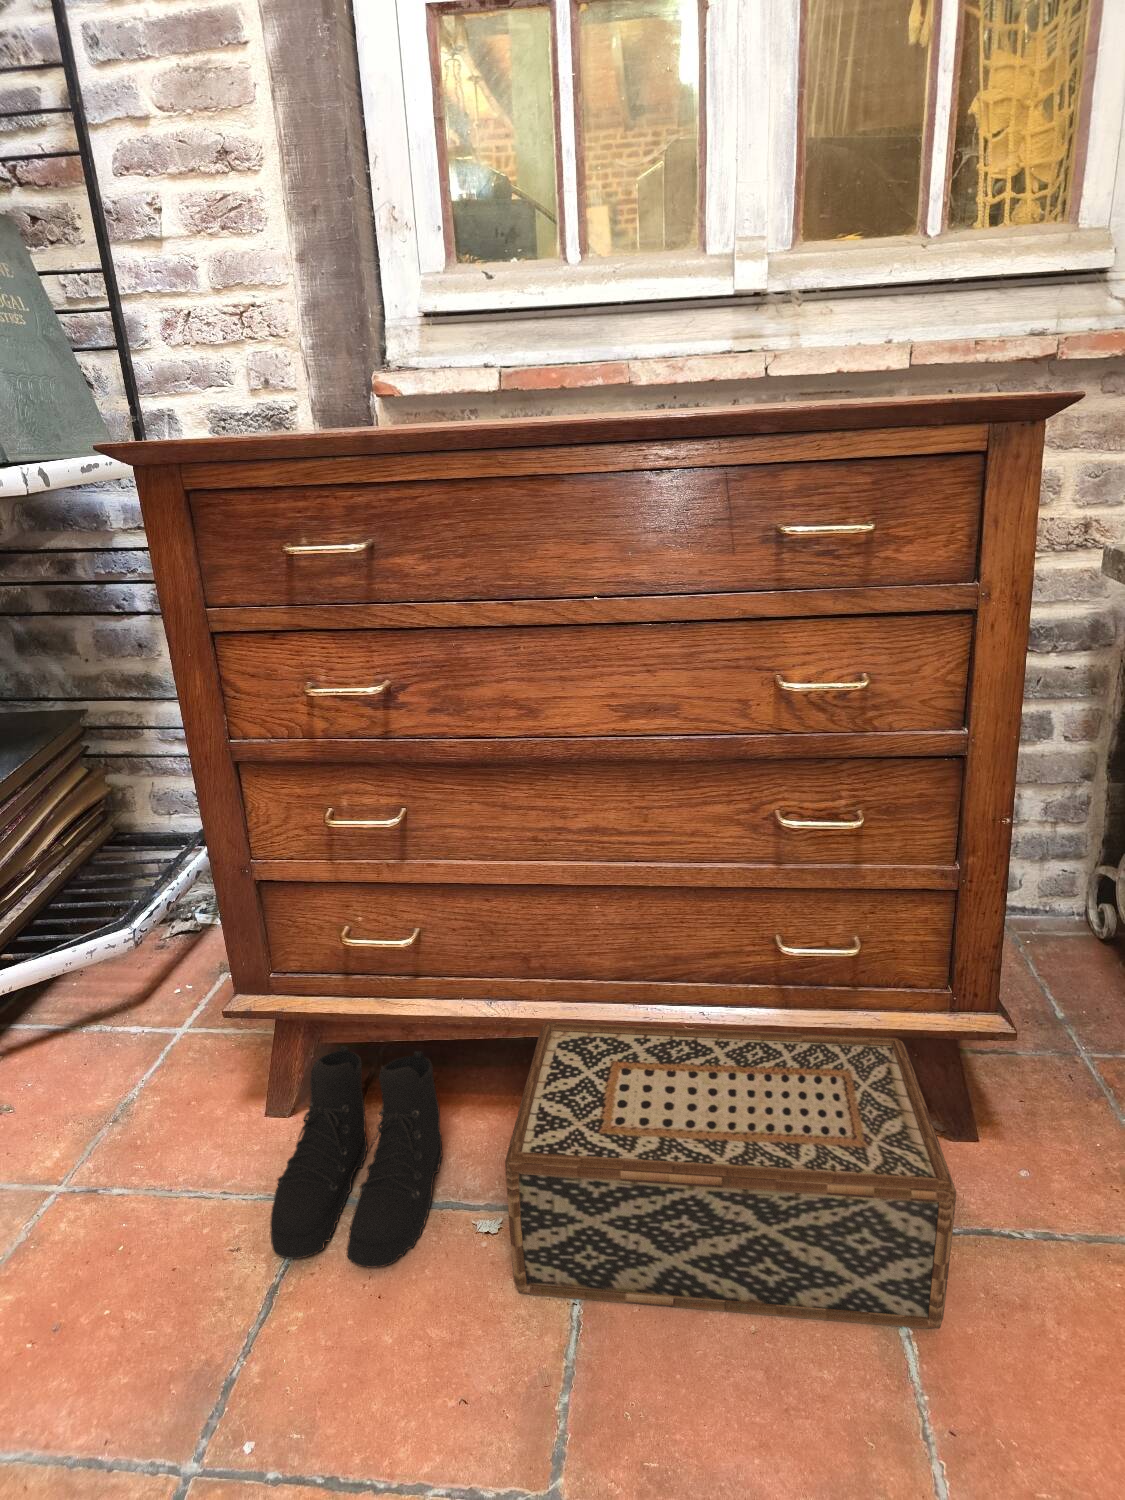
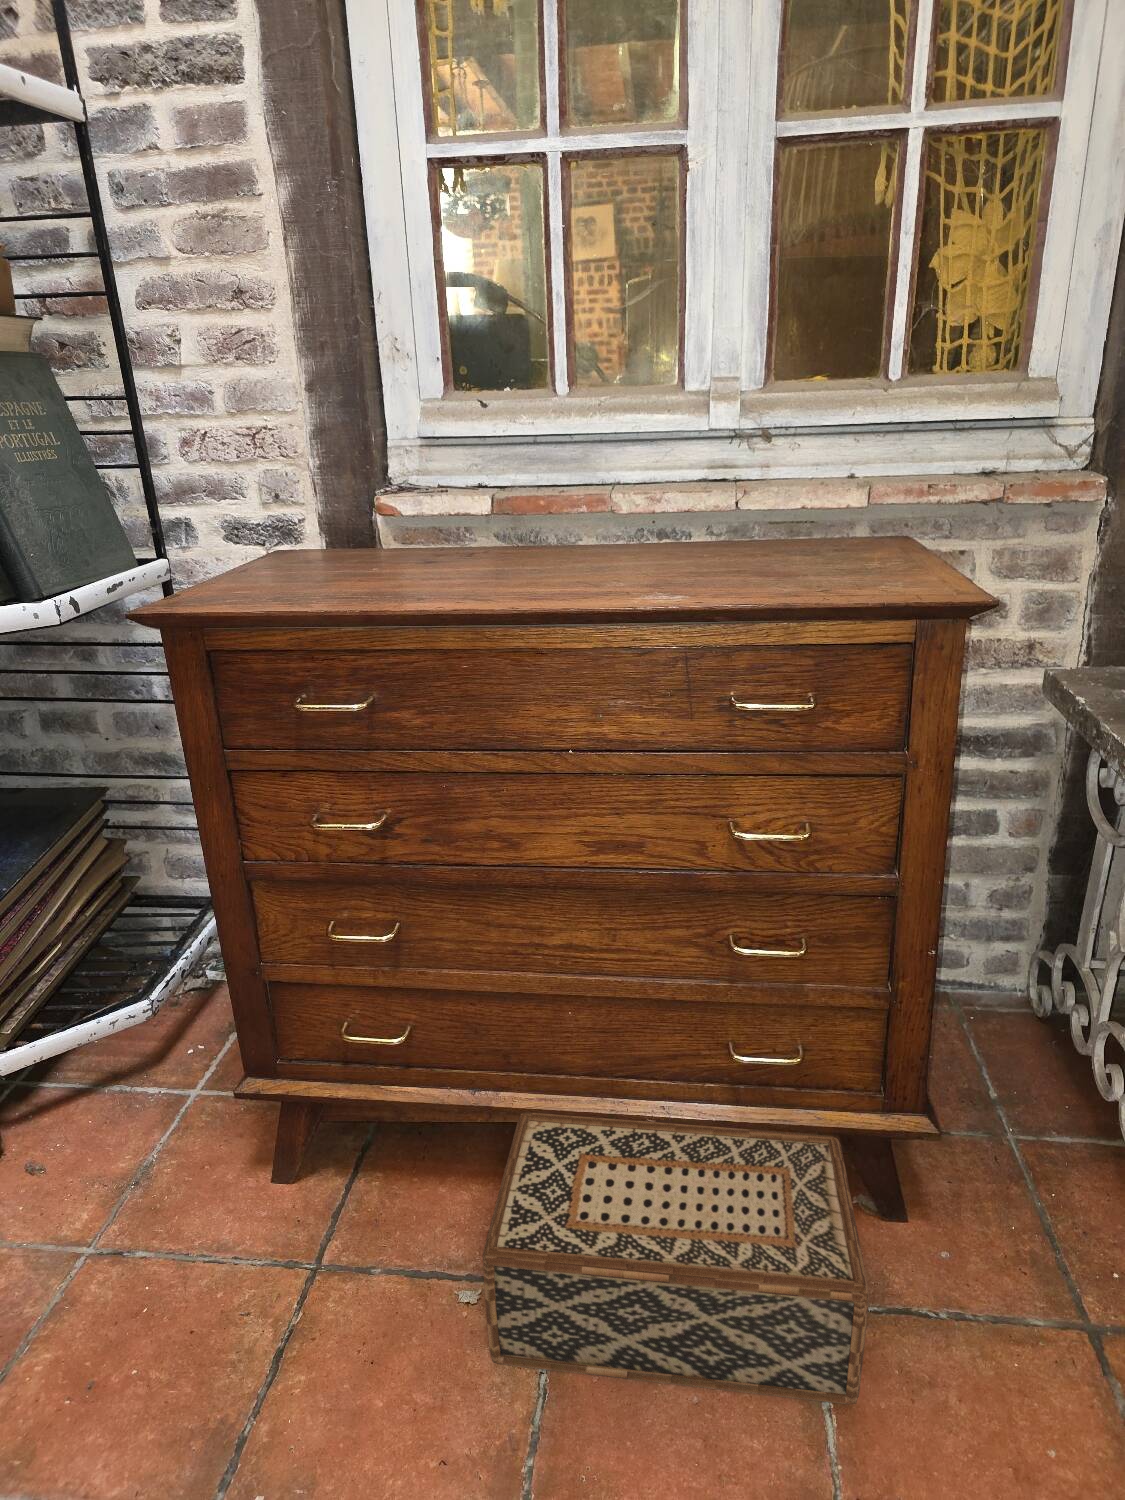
boots: present [270,1046,442,1268] -> none [278,1128,430,1337]

